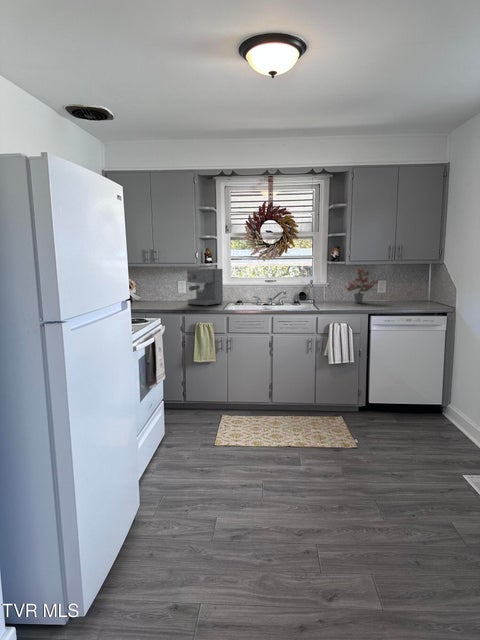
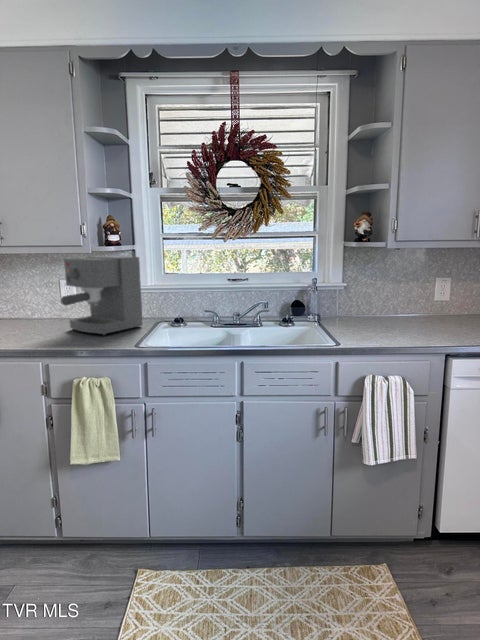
potted plant: present [347,268,378,303] -> none [380,241,444,322]

